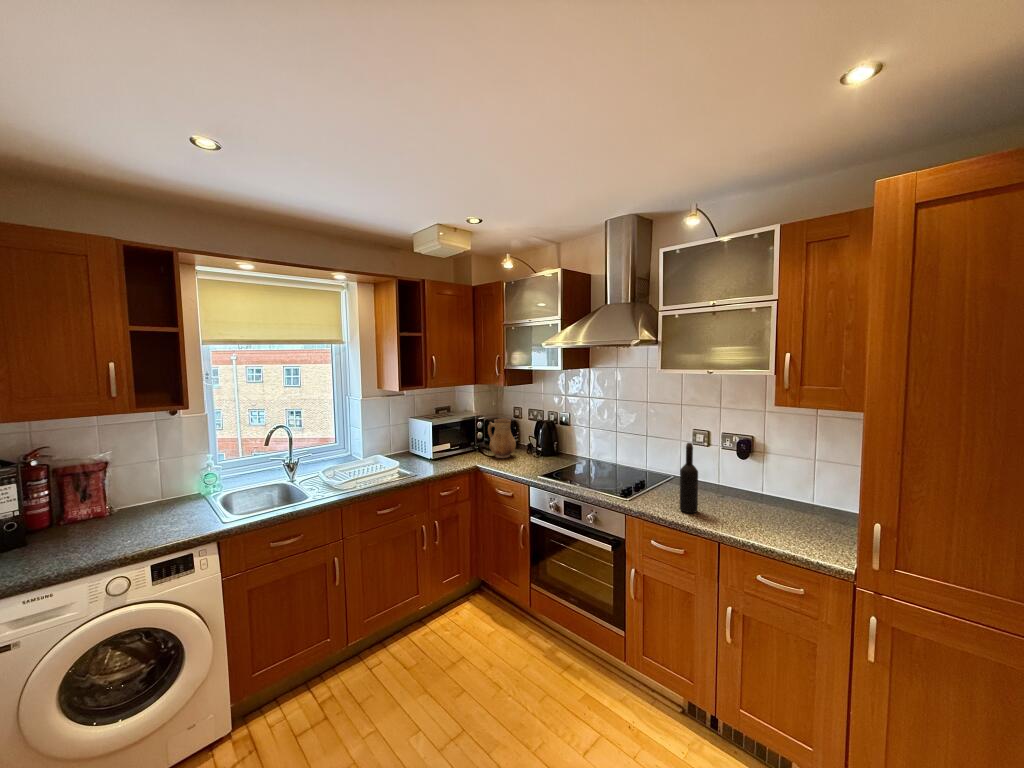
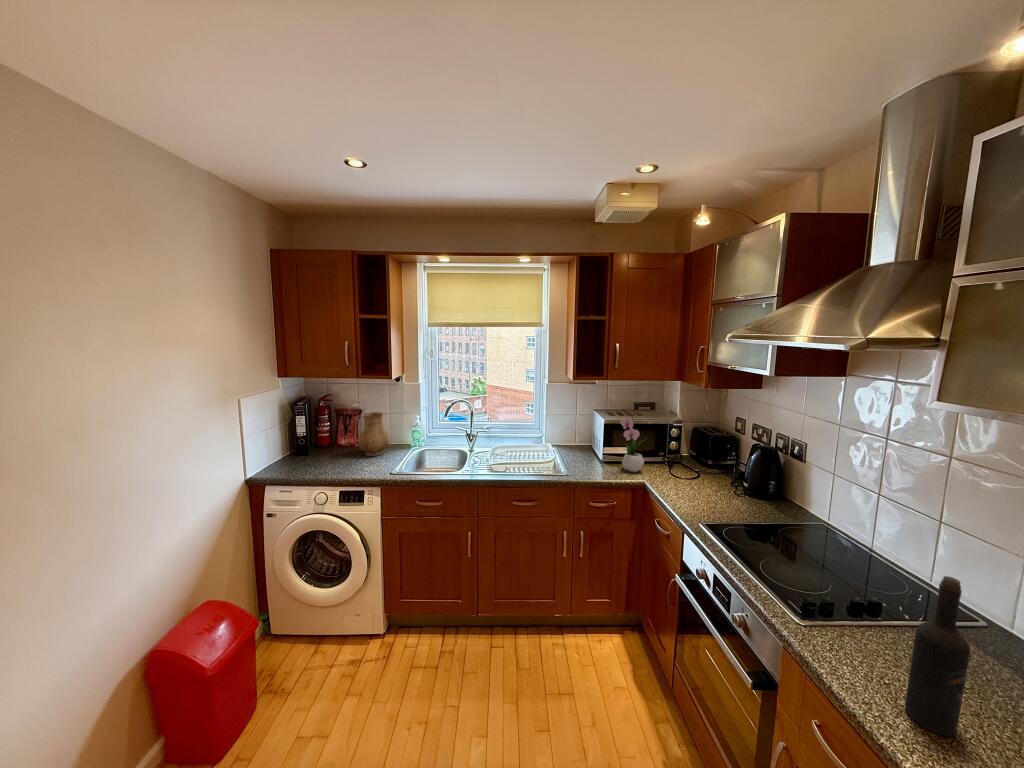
flower arrangement: none [449,408,469,461] -> present [620,408,644,472]
ceramic pitcher: present [488,418,516,458] -> present [359,412,389,456]

